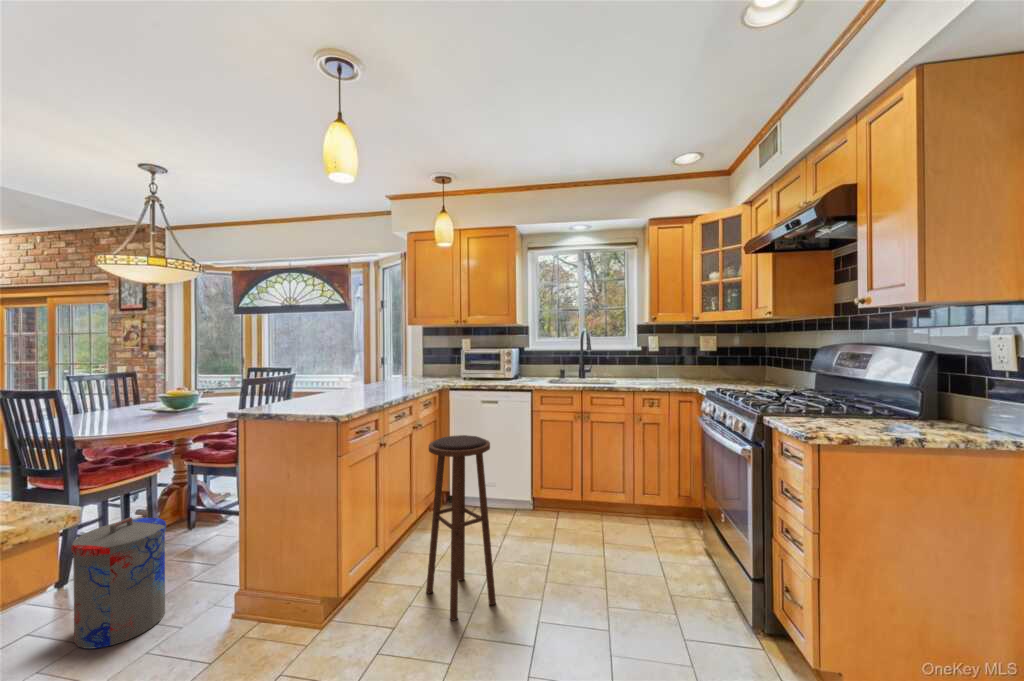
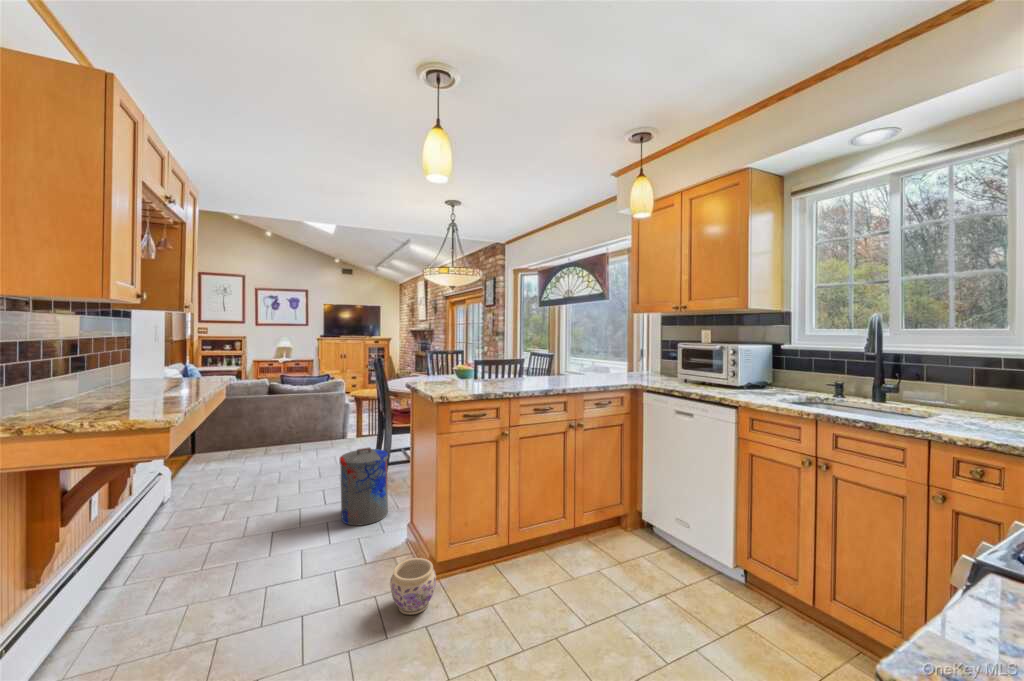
stool: present [426,435,496,620] -> none [484,442,554,657]
planter: none [325,590,378,656] -> present [390,558,436,615]

